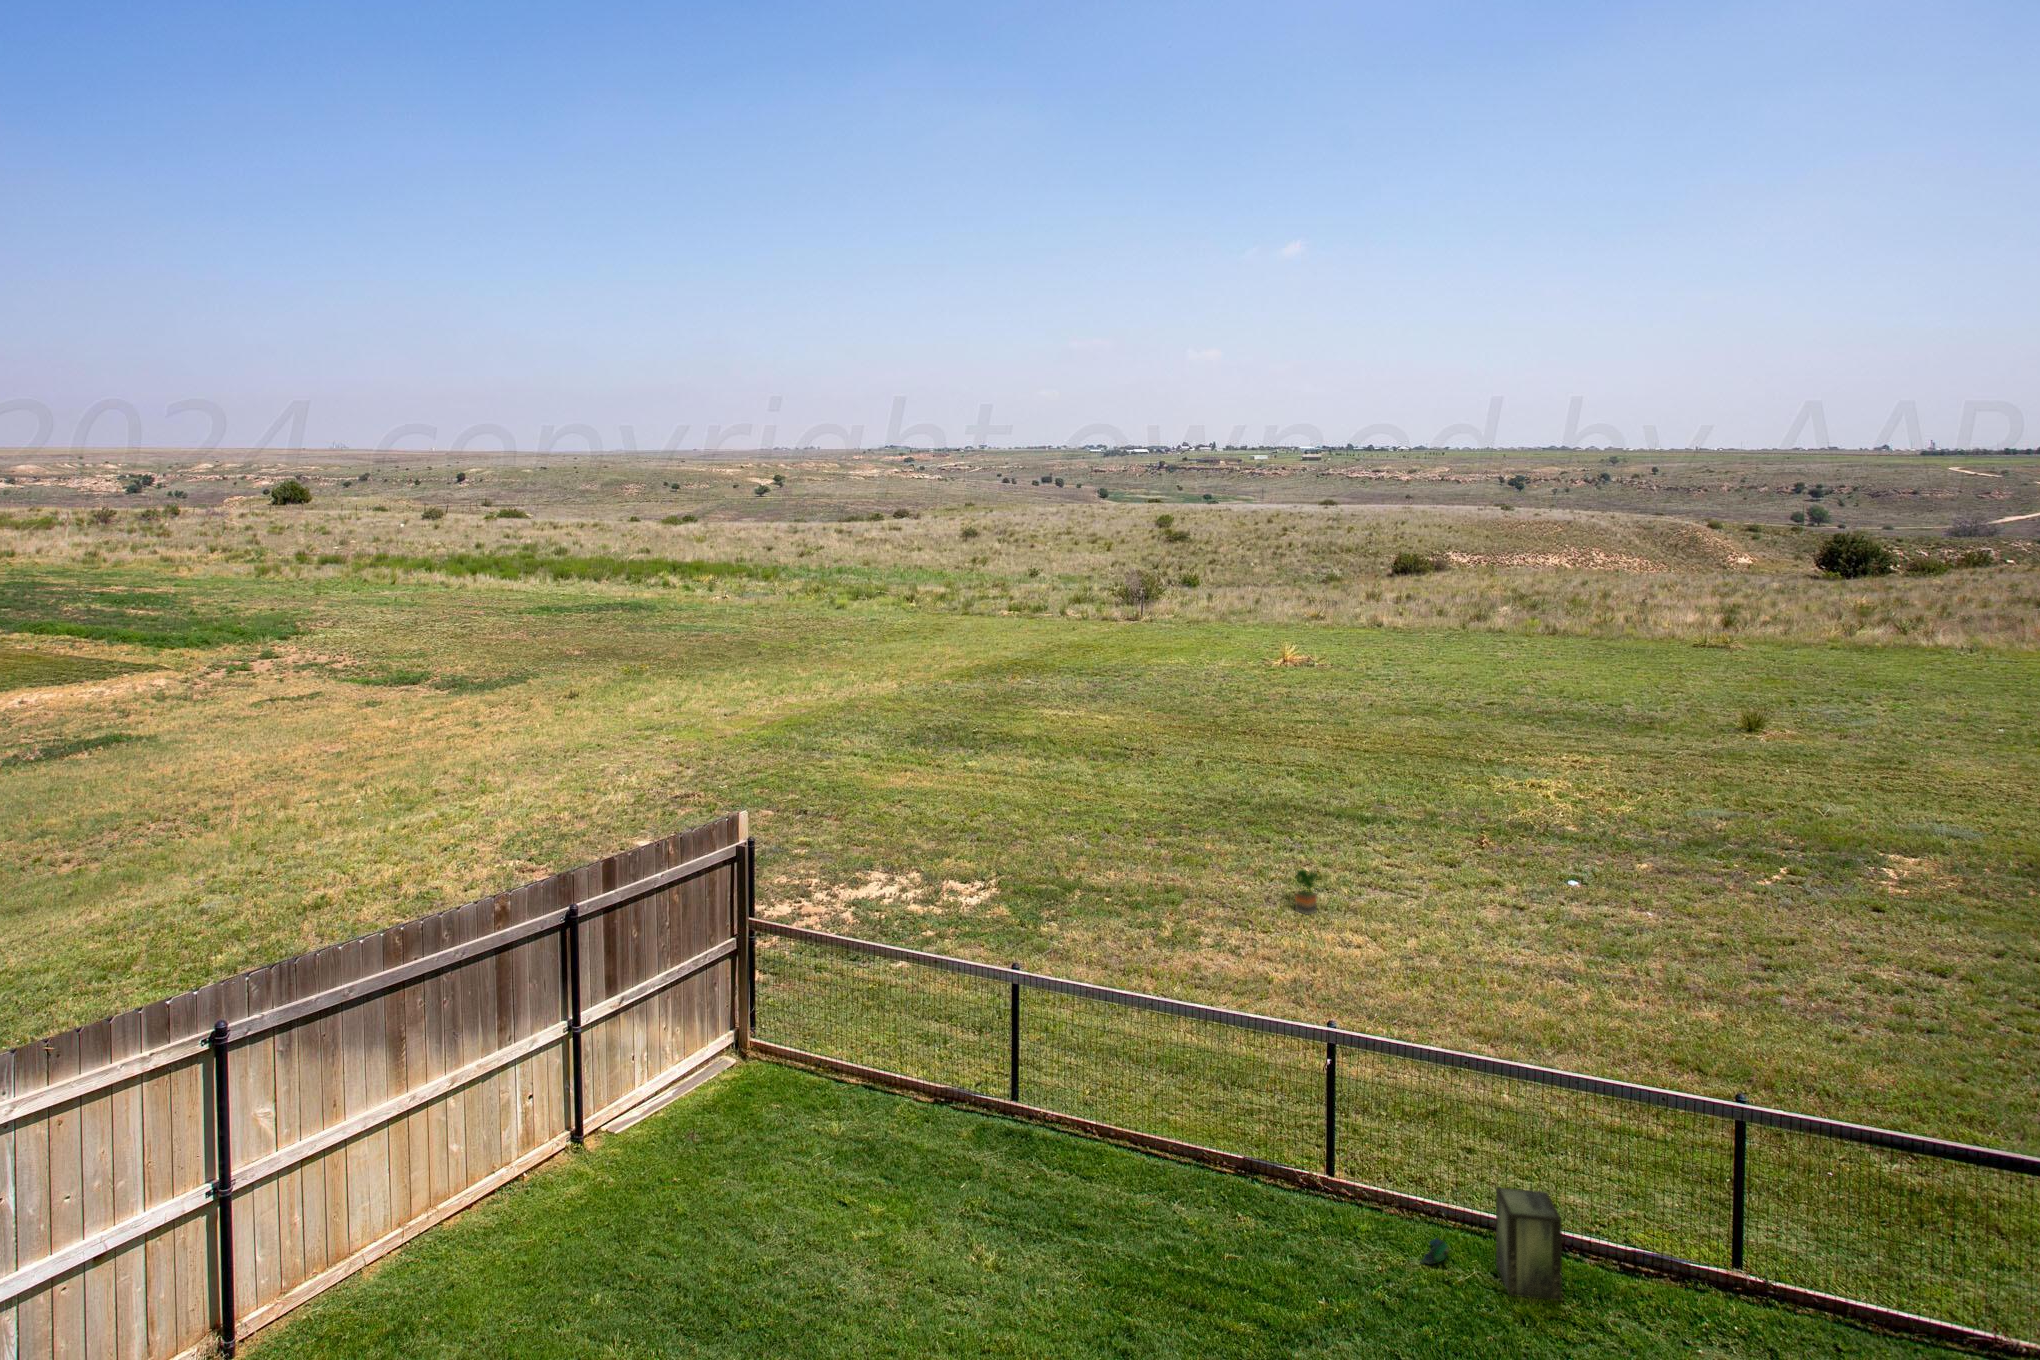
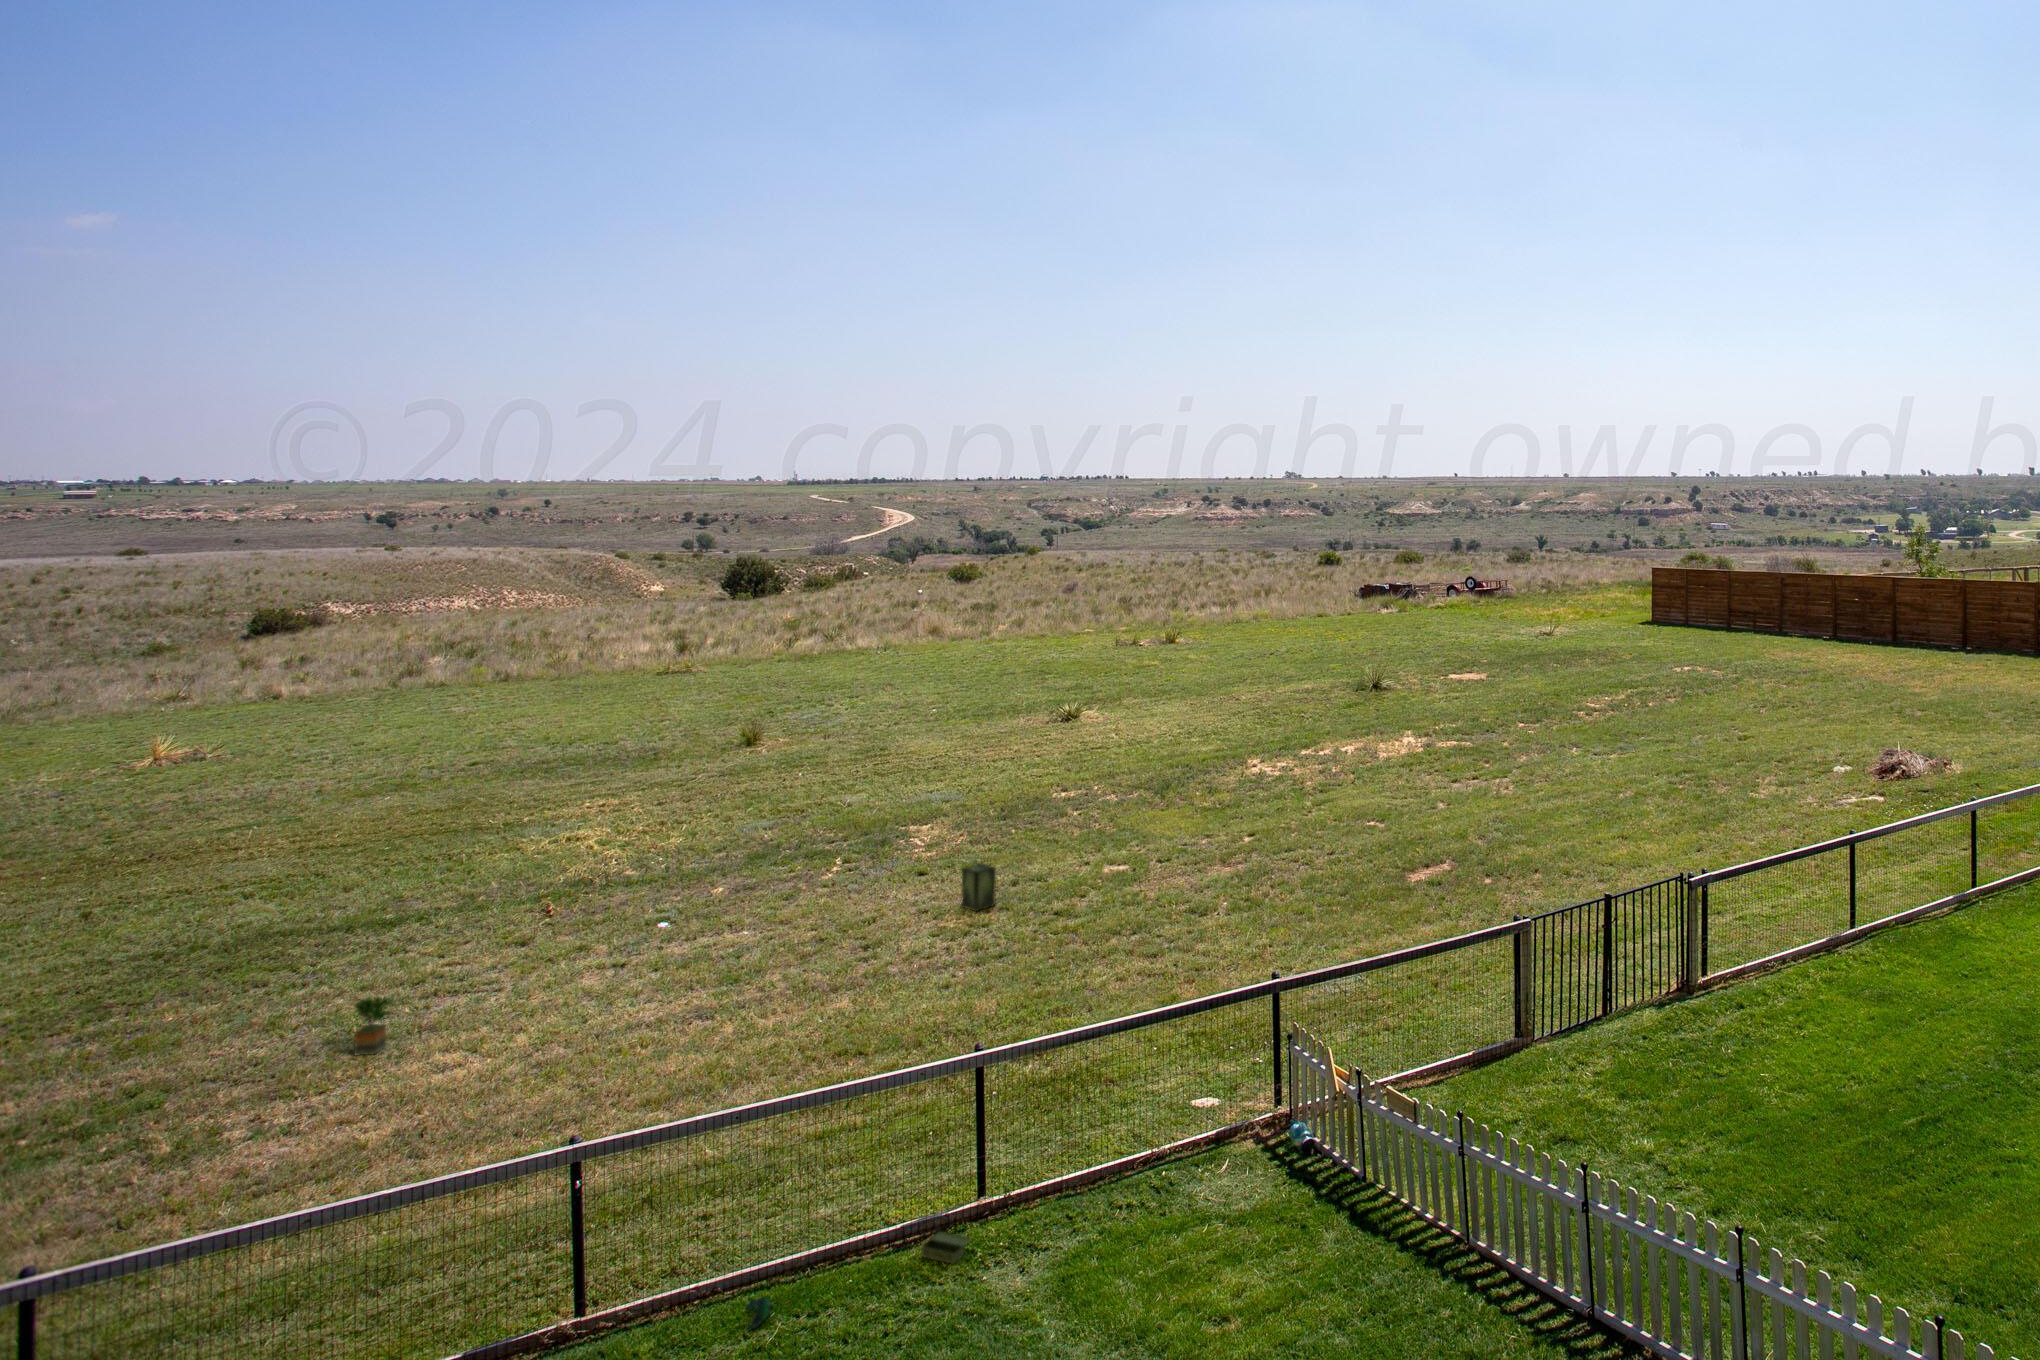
storage box: present [1496,1187,1562,1301] -> present [961,864,996,911]
toolbox: none [1616,1277,1674,1321] -> present [921,1231,971,1263]

